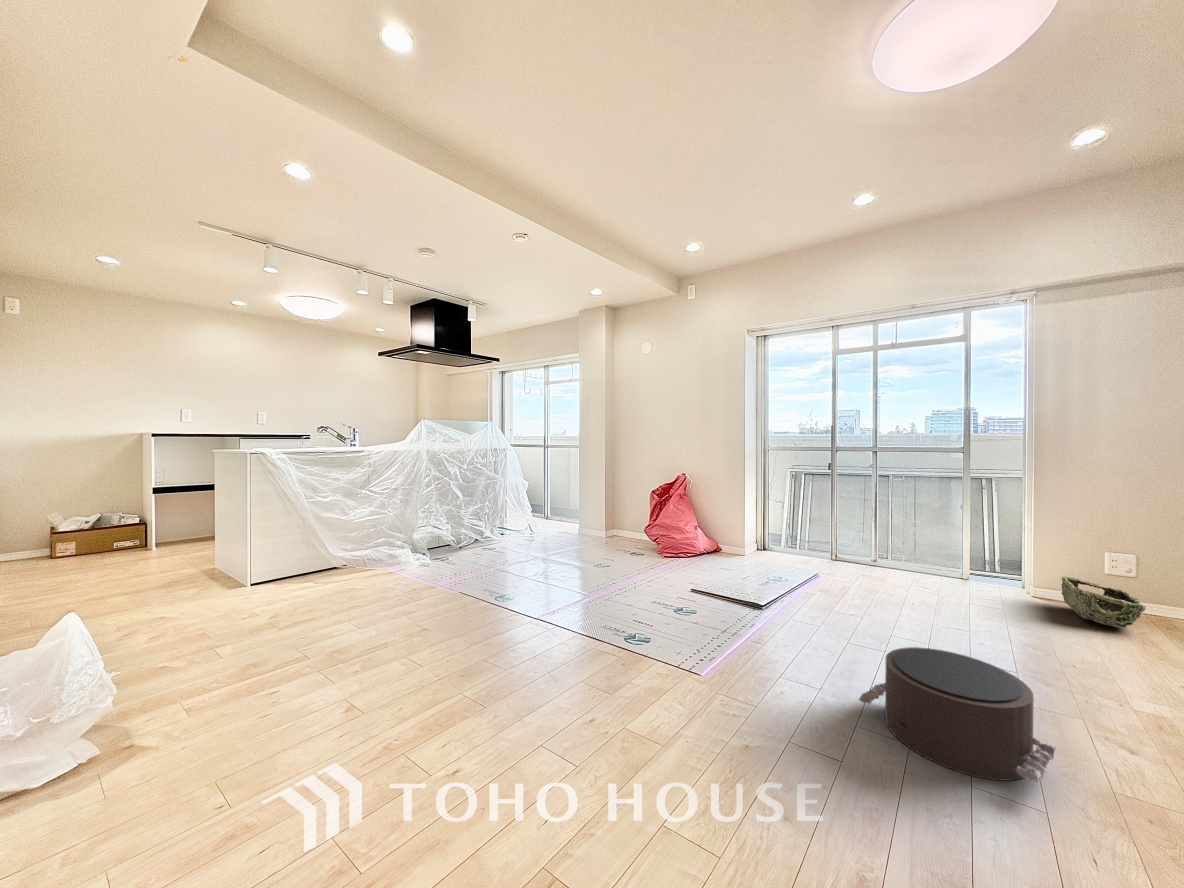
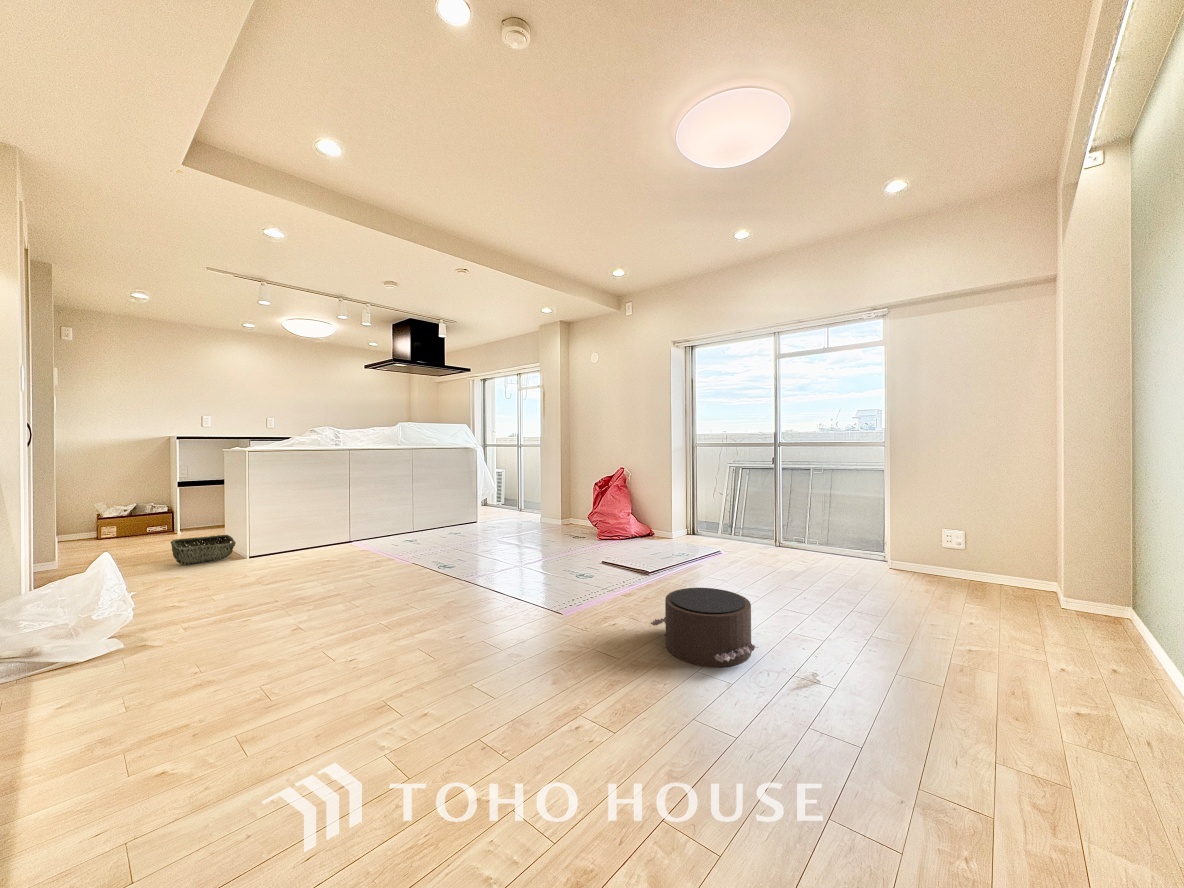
woven basket: present [1061,576,1146,629] -> present [171,535,236,565]

